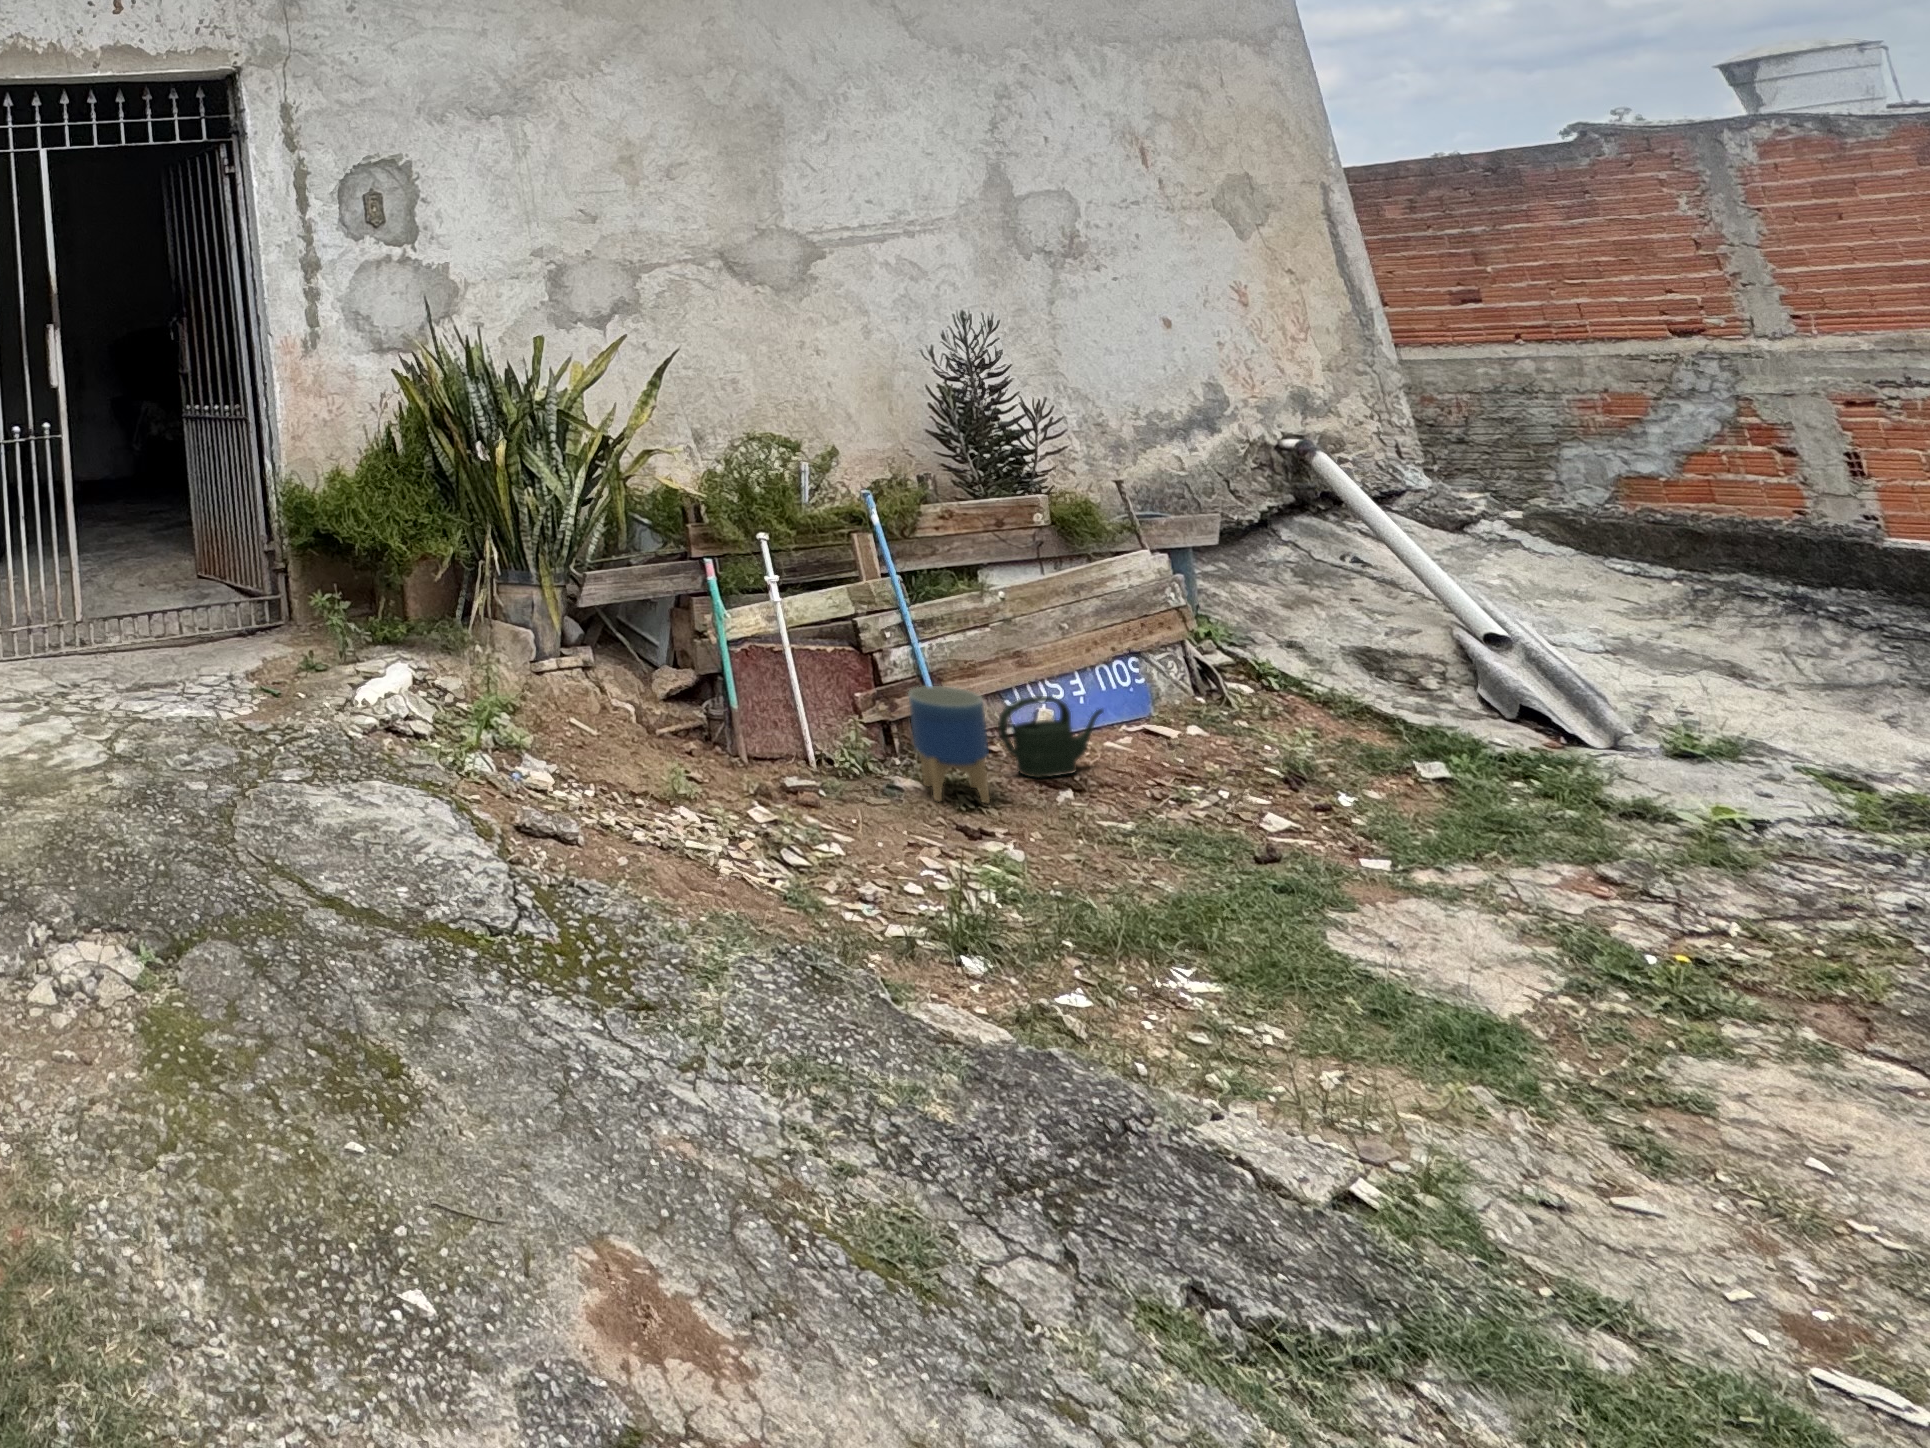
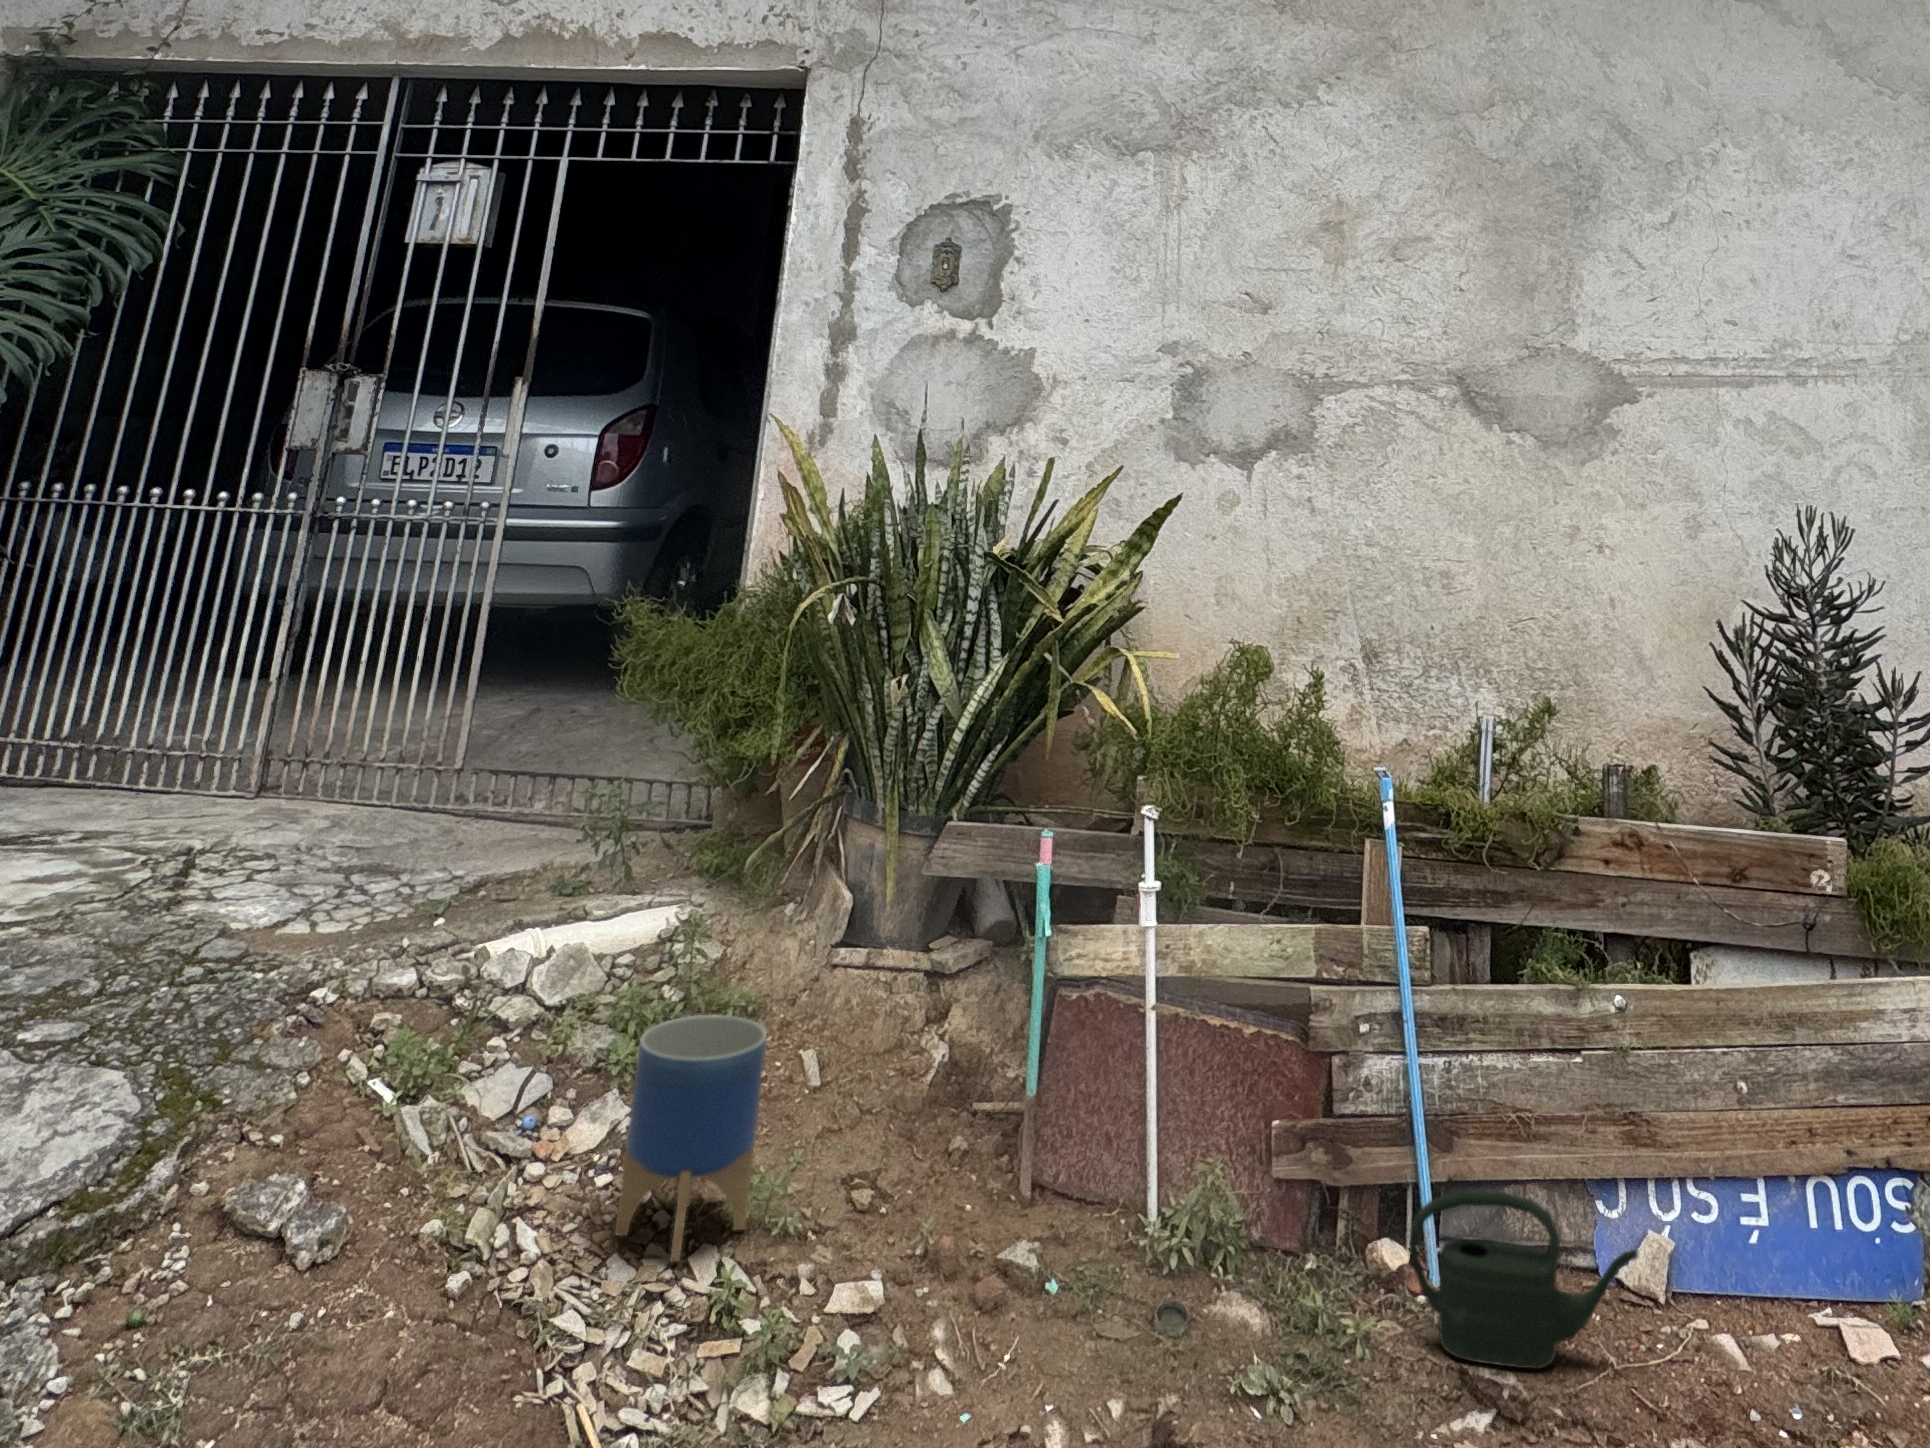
planter: present [909,686,990,803] -> present [615,1015,767,1262]

